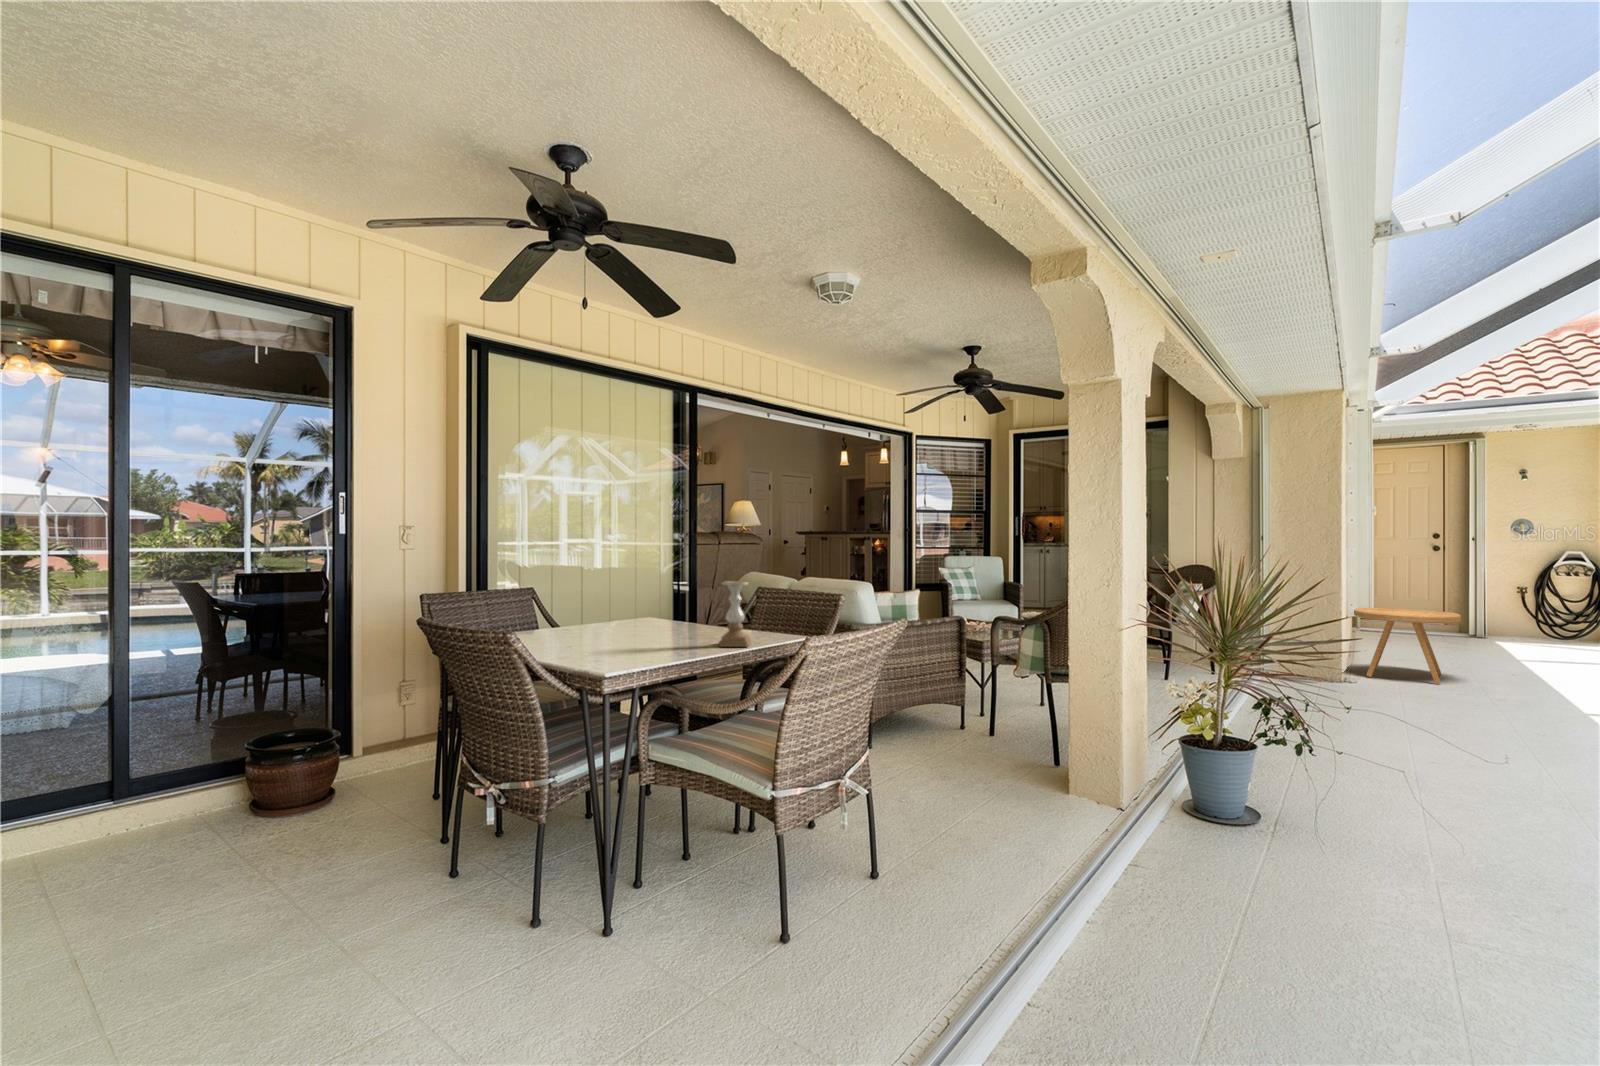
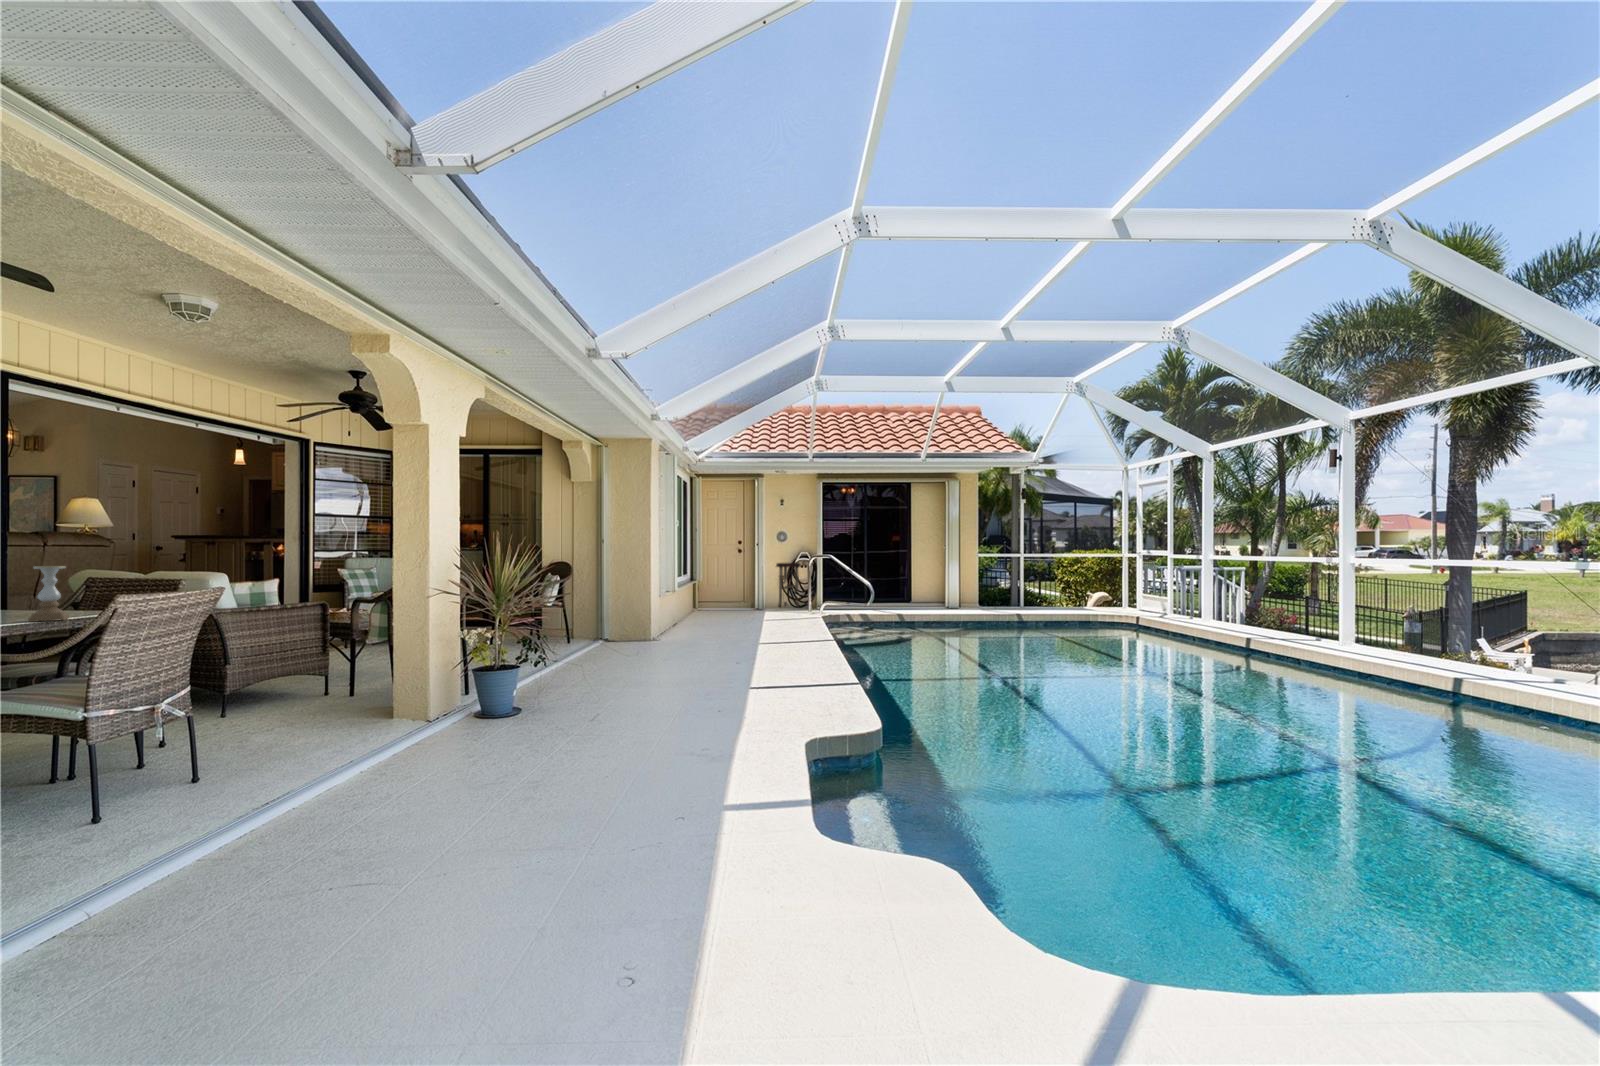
stool: none [1520,571,1578,644] -> present [776,563,800,607]
side table: present [1354,608,1461,684] -> none [664,587,718,633]

